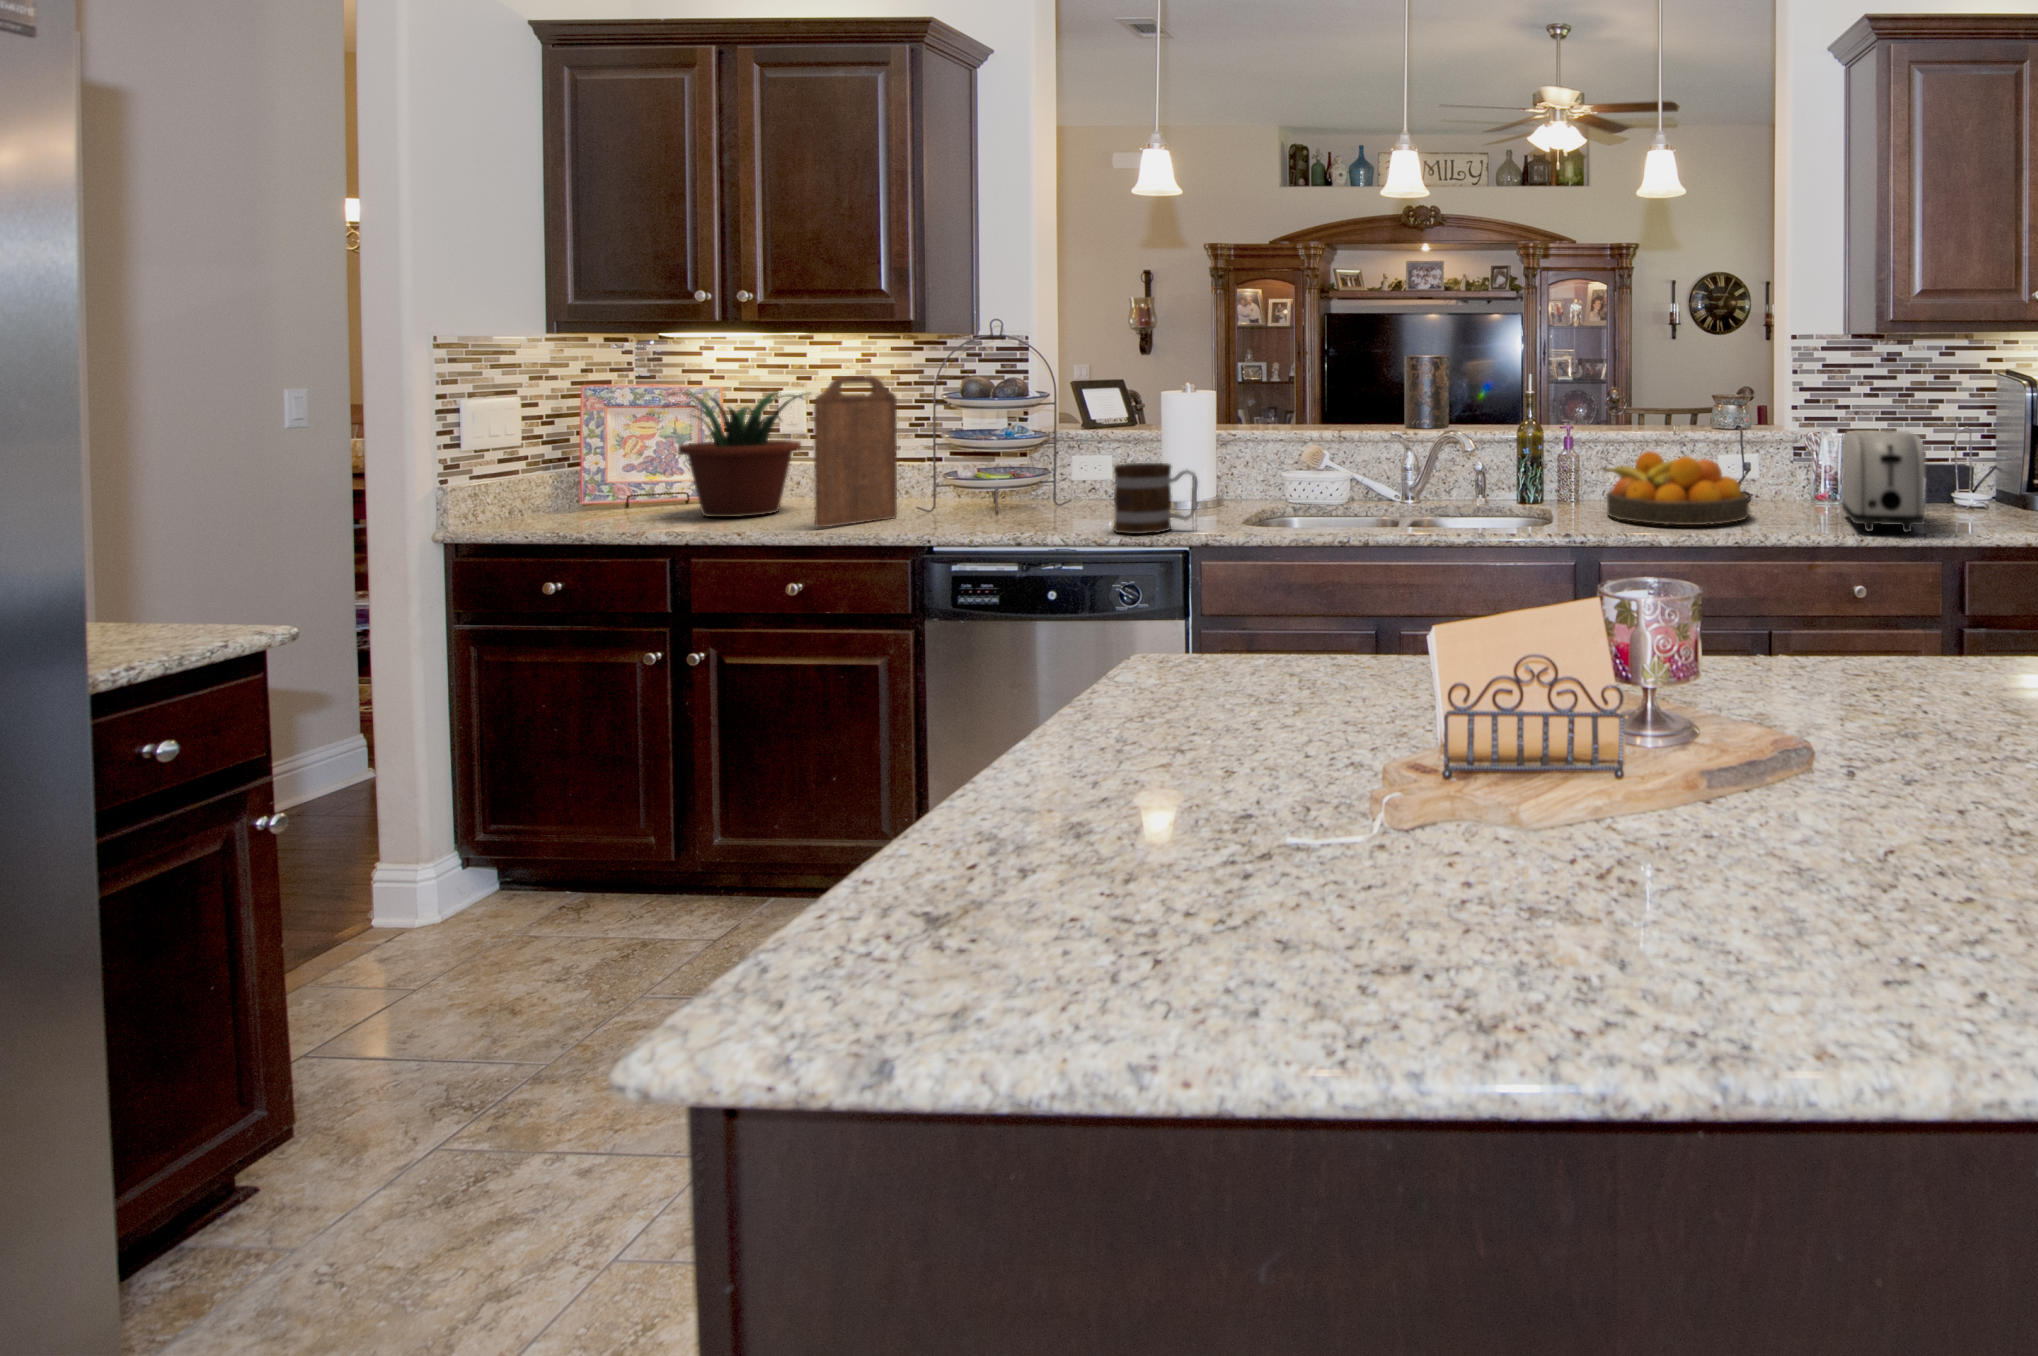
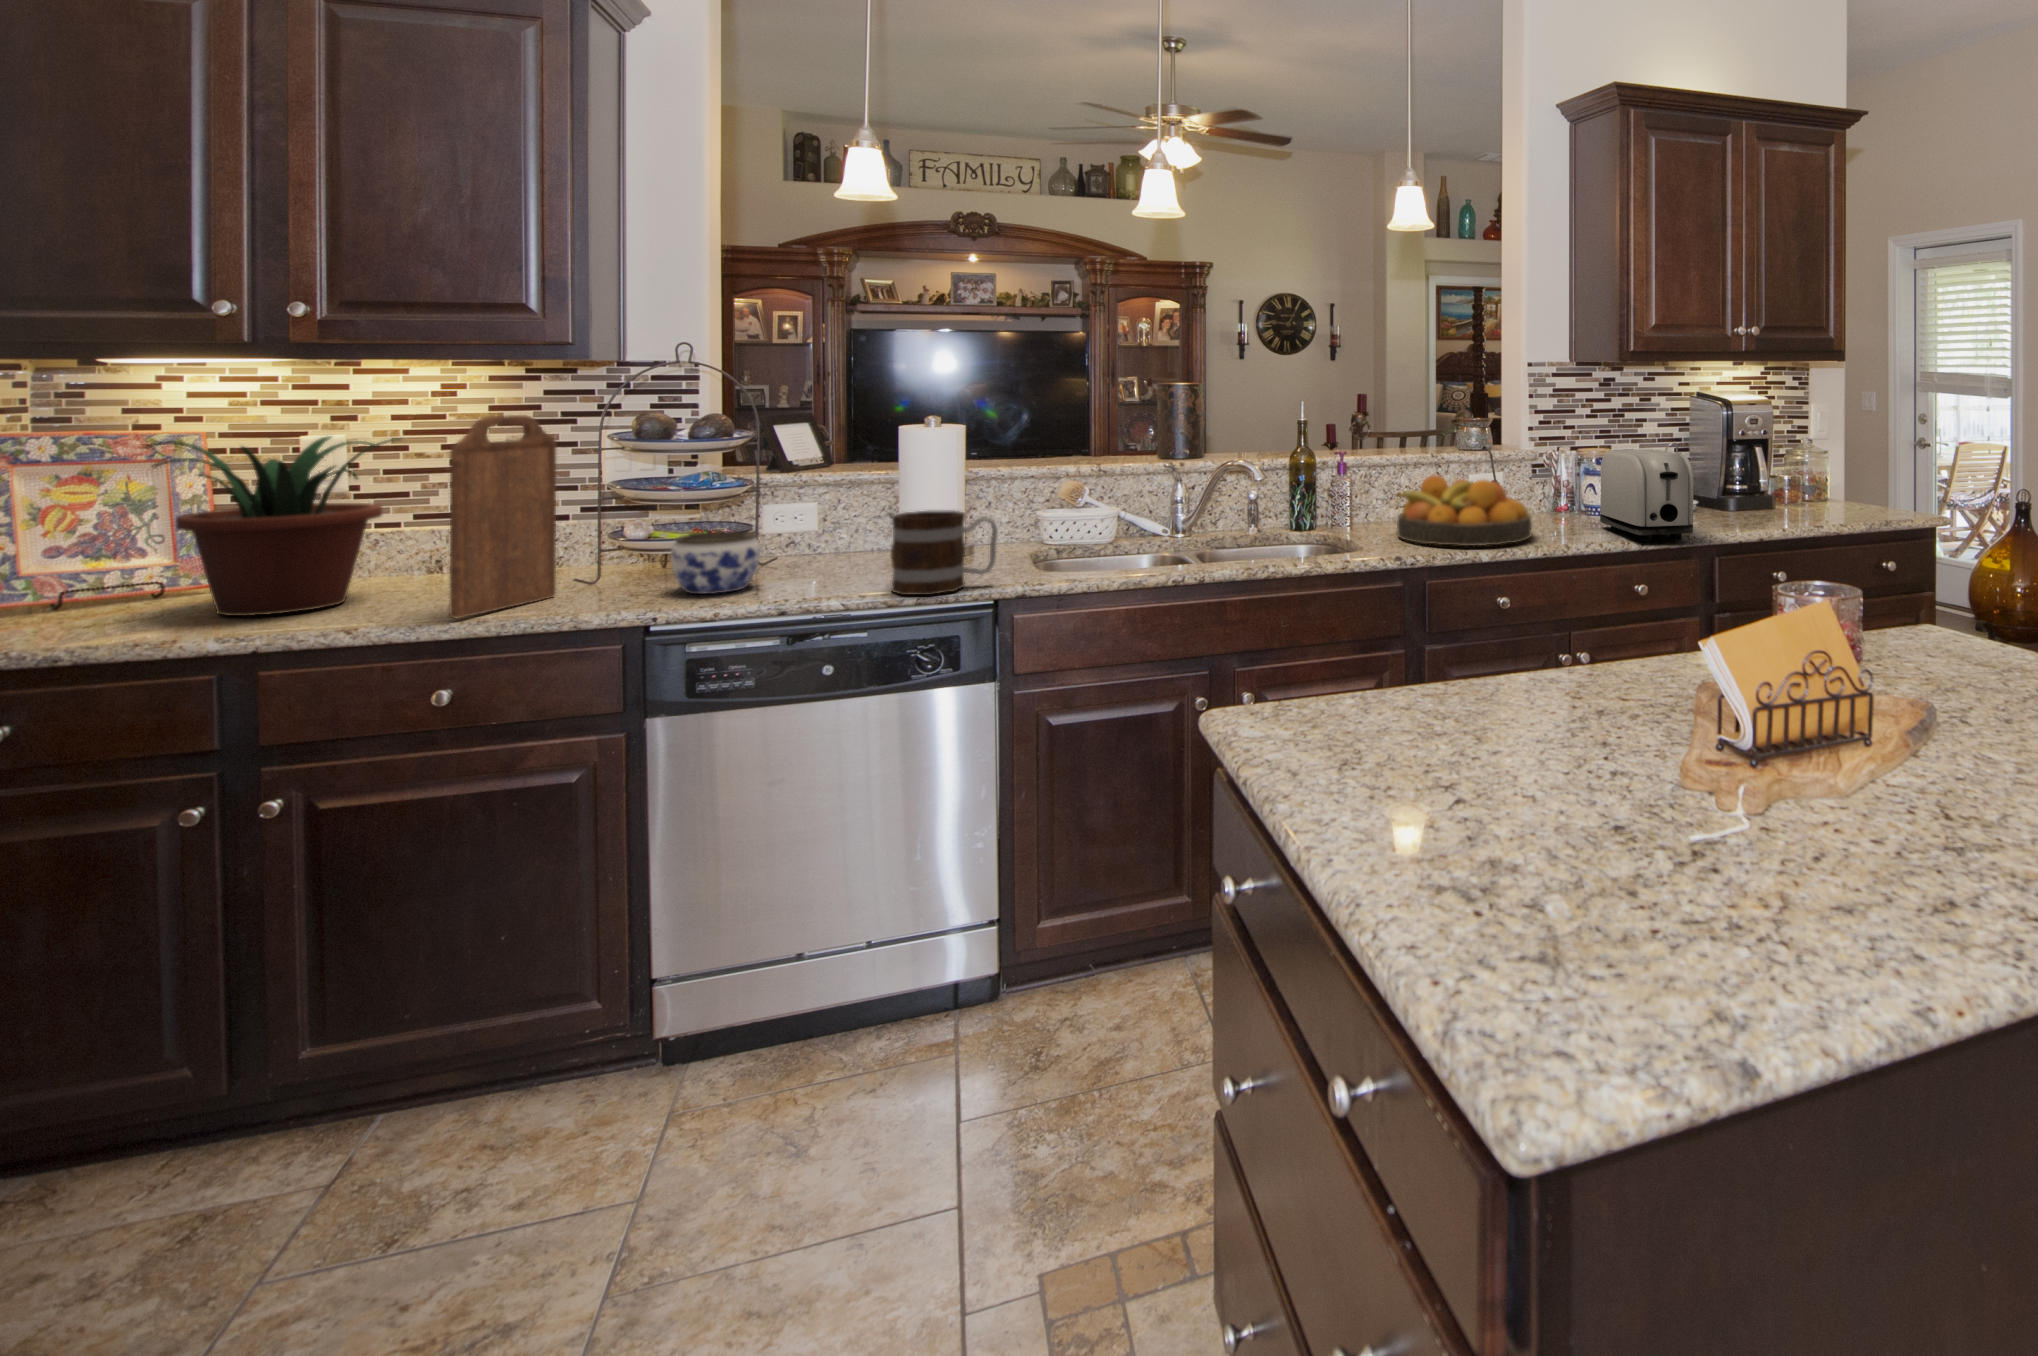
jar: none [967,473,1033,522] -> present [671,531,760,594]

